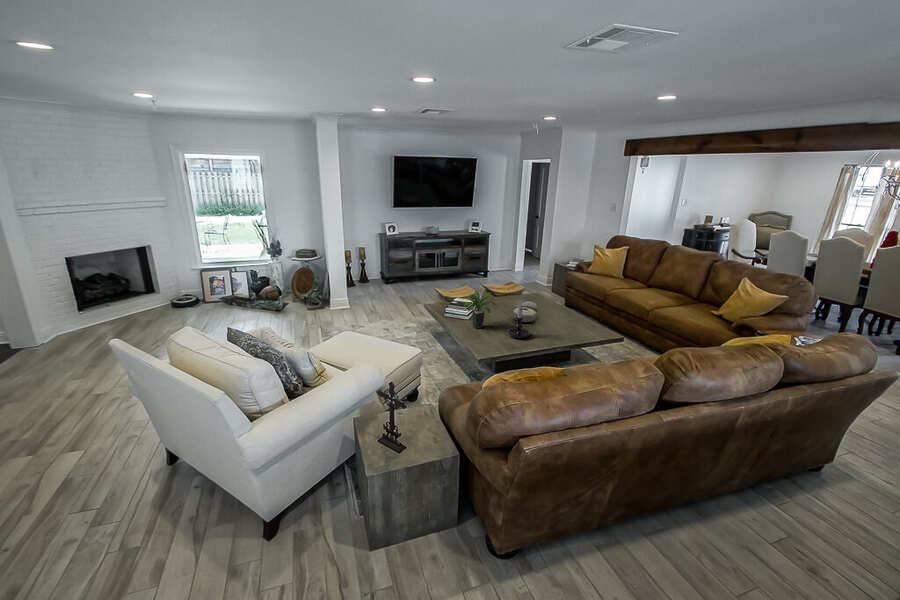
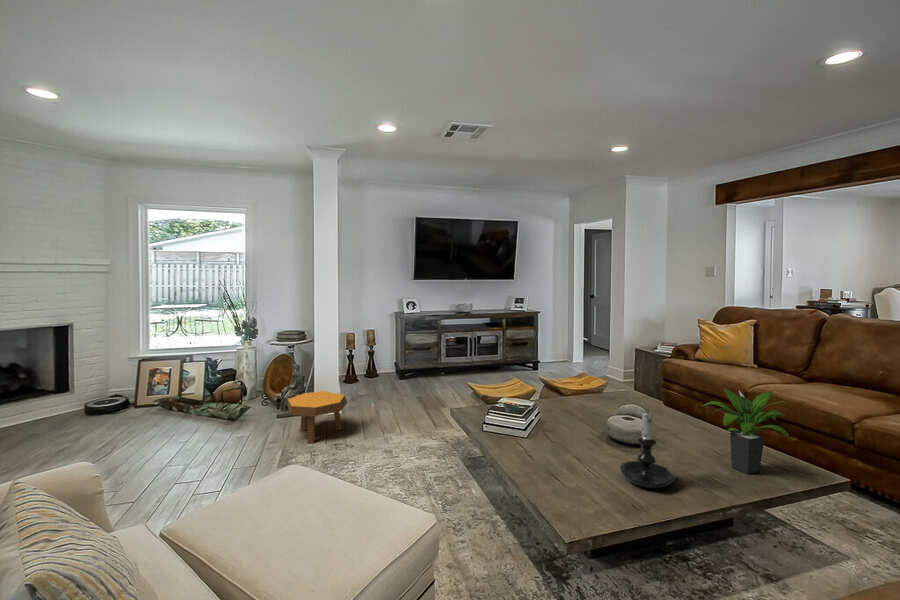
potted plant: present [464,291,495,329] -> present [702,388,791,474]
footstool: none [320,293,358,325] -> present [288,391,347,443]

